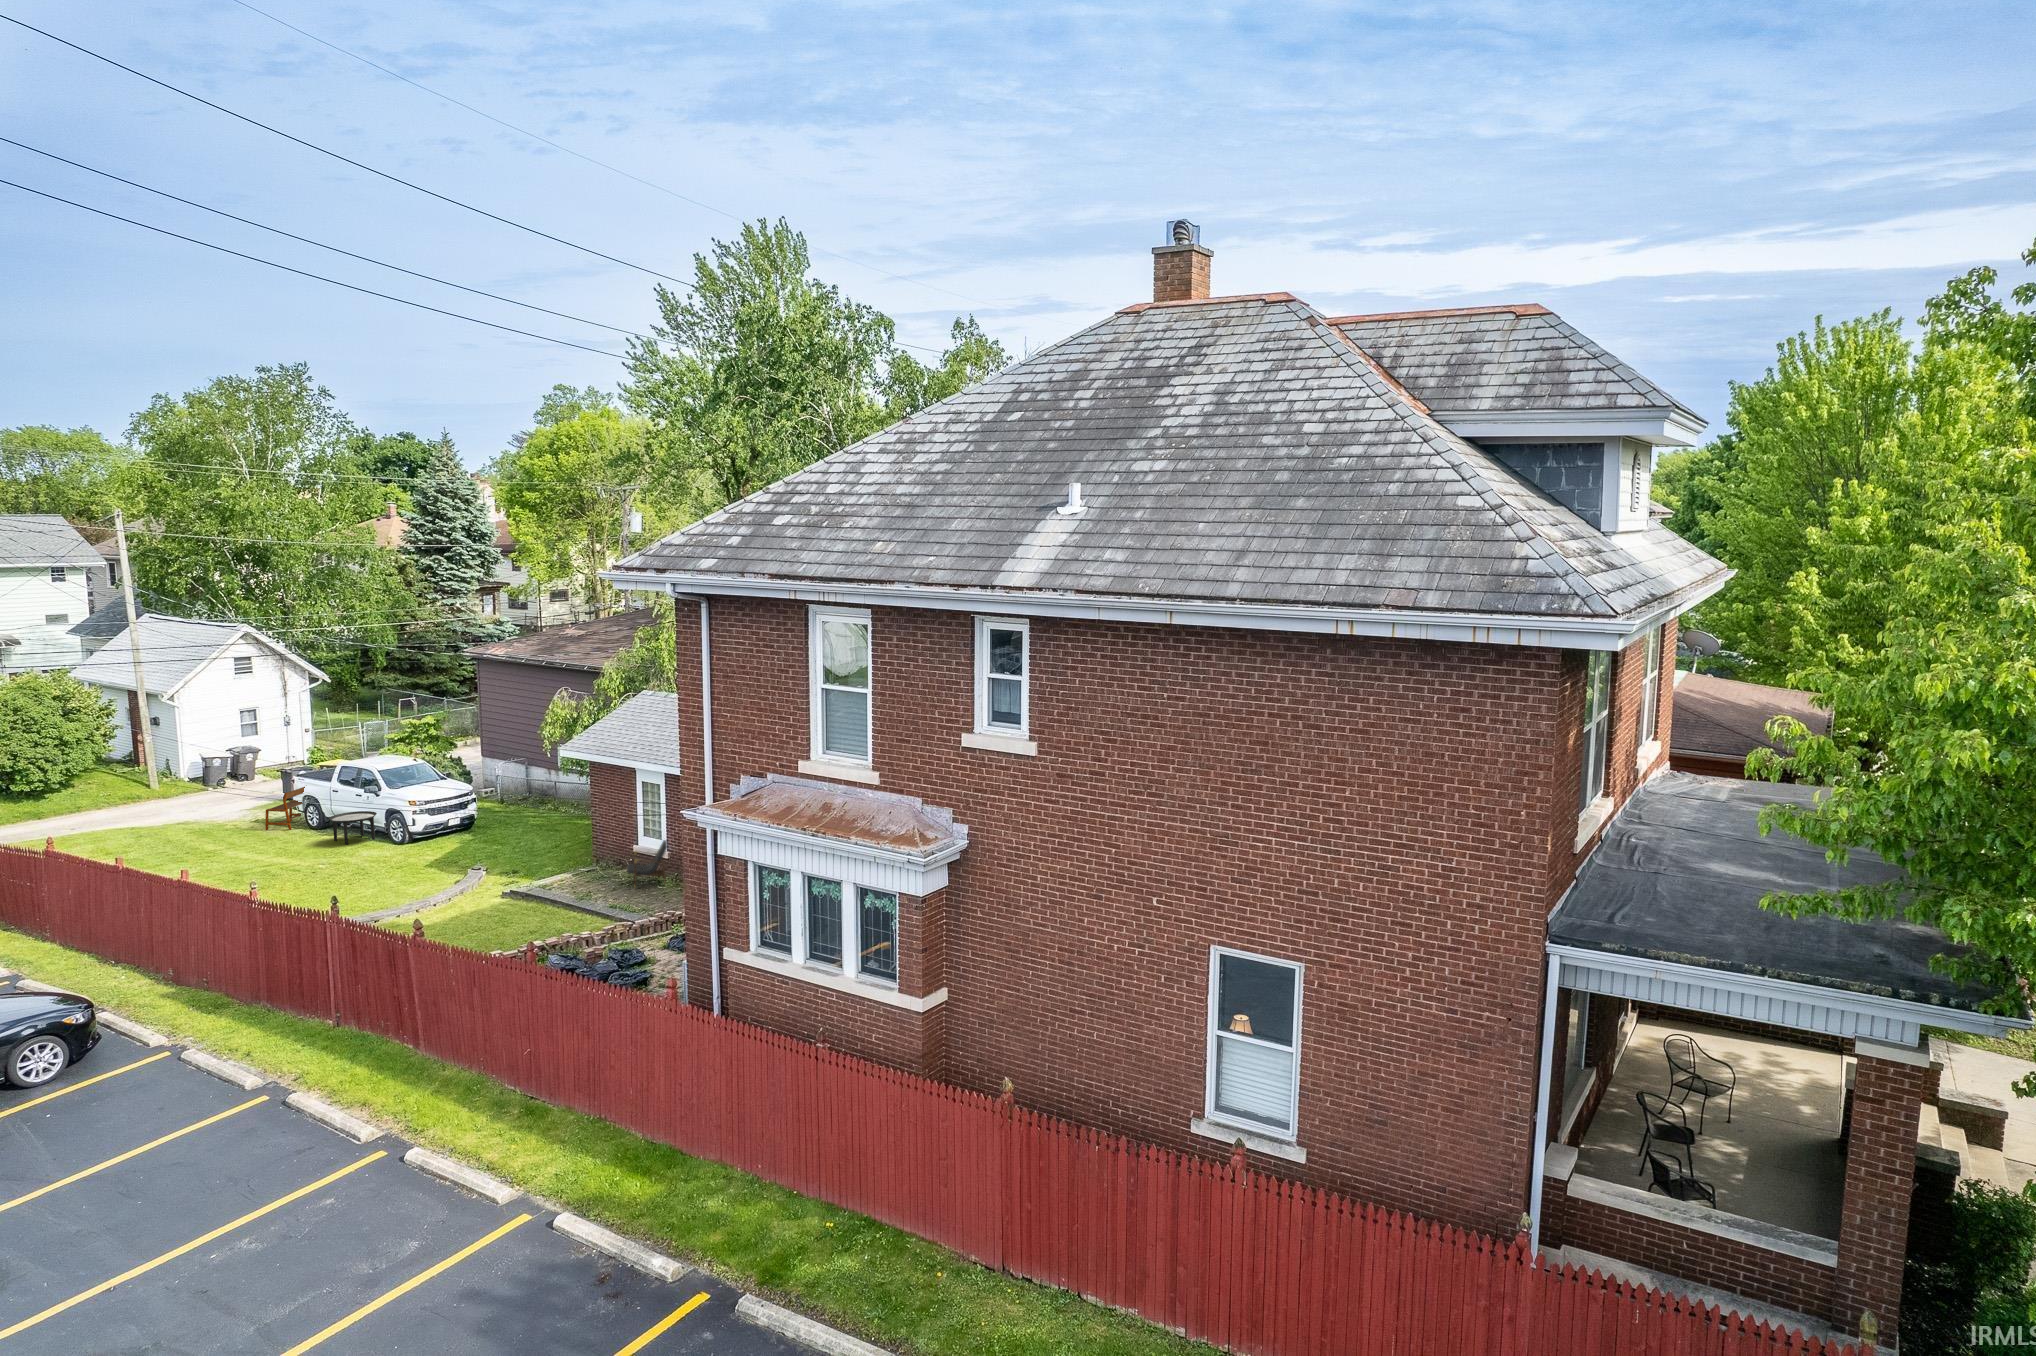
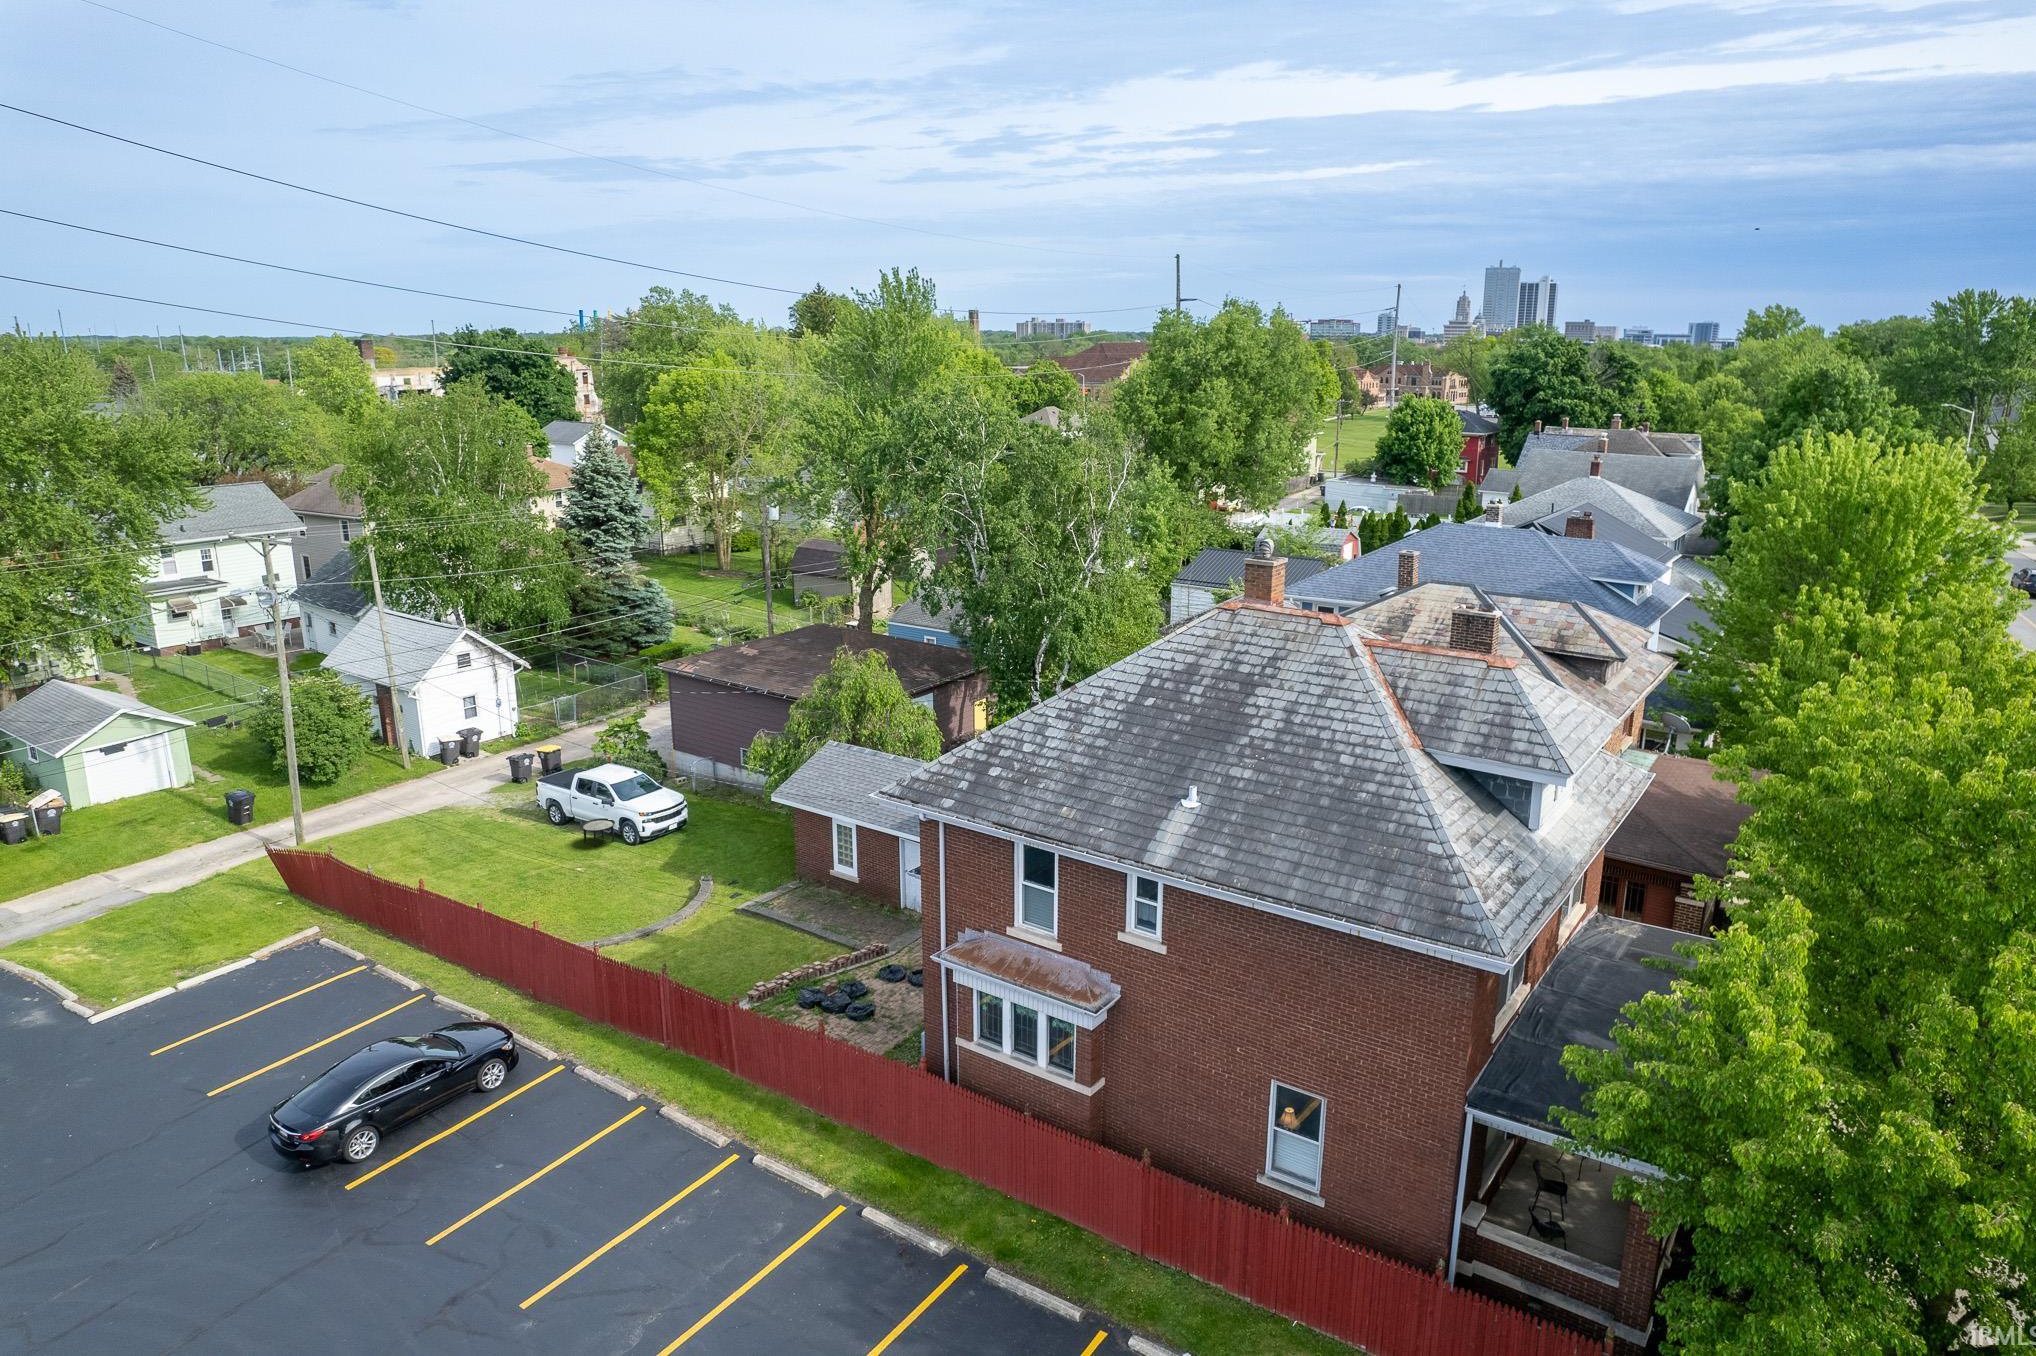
bench: present [265,787,305,830] -> none [526,790,556,827]
lounge chair: present [627,840,667,887] -> none [822,870,853,908]

